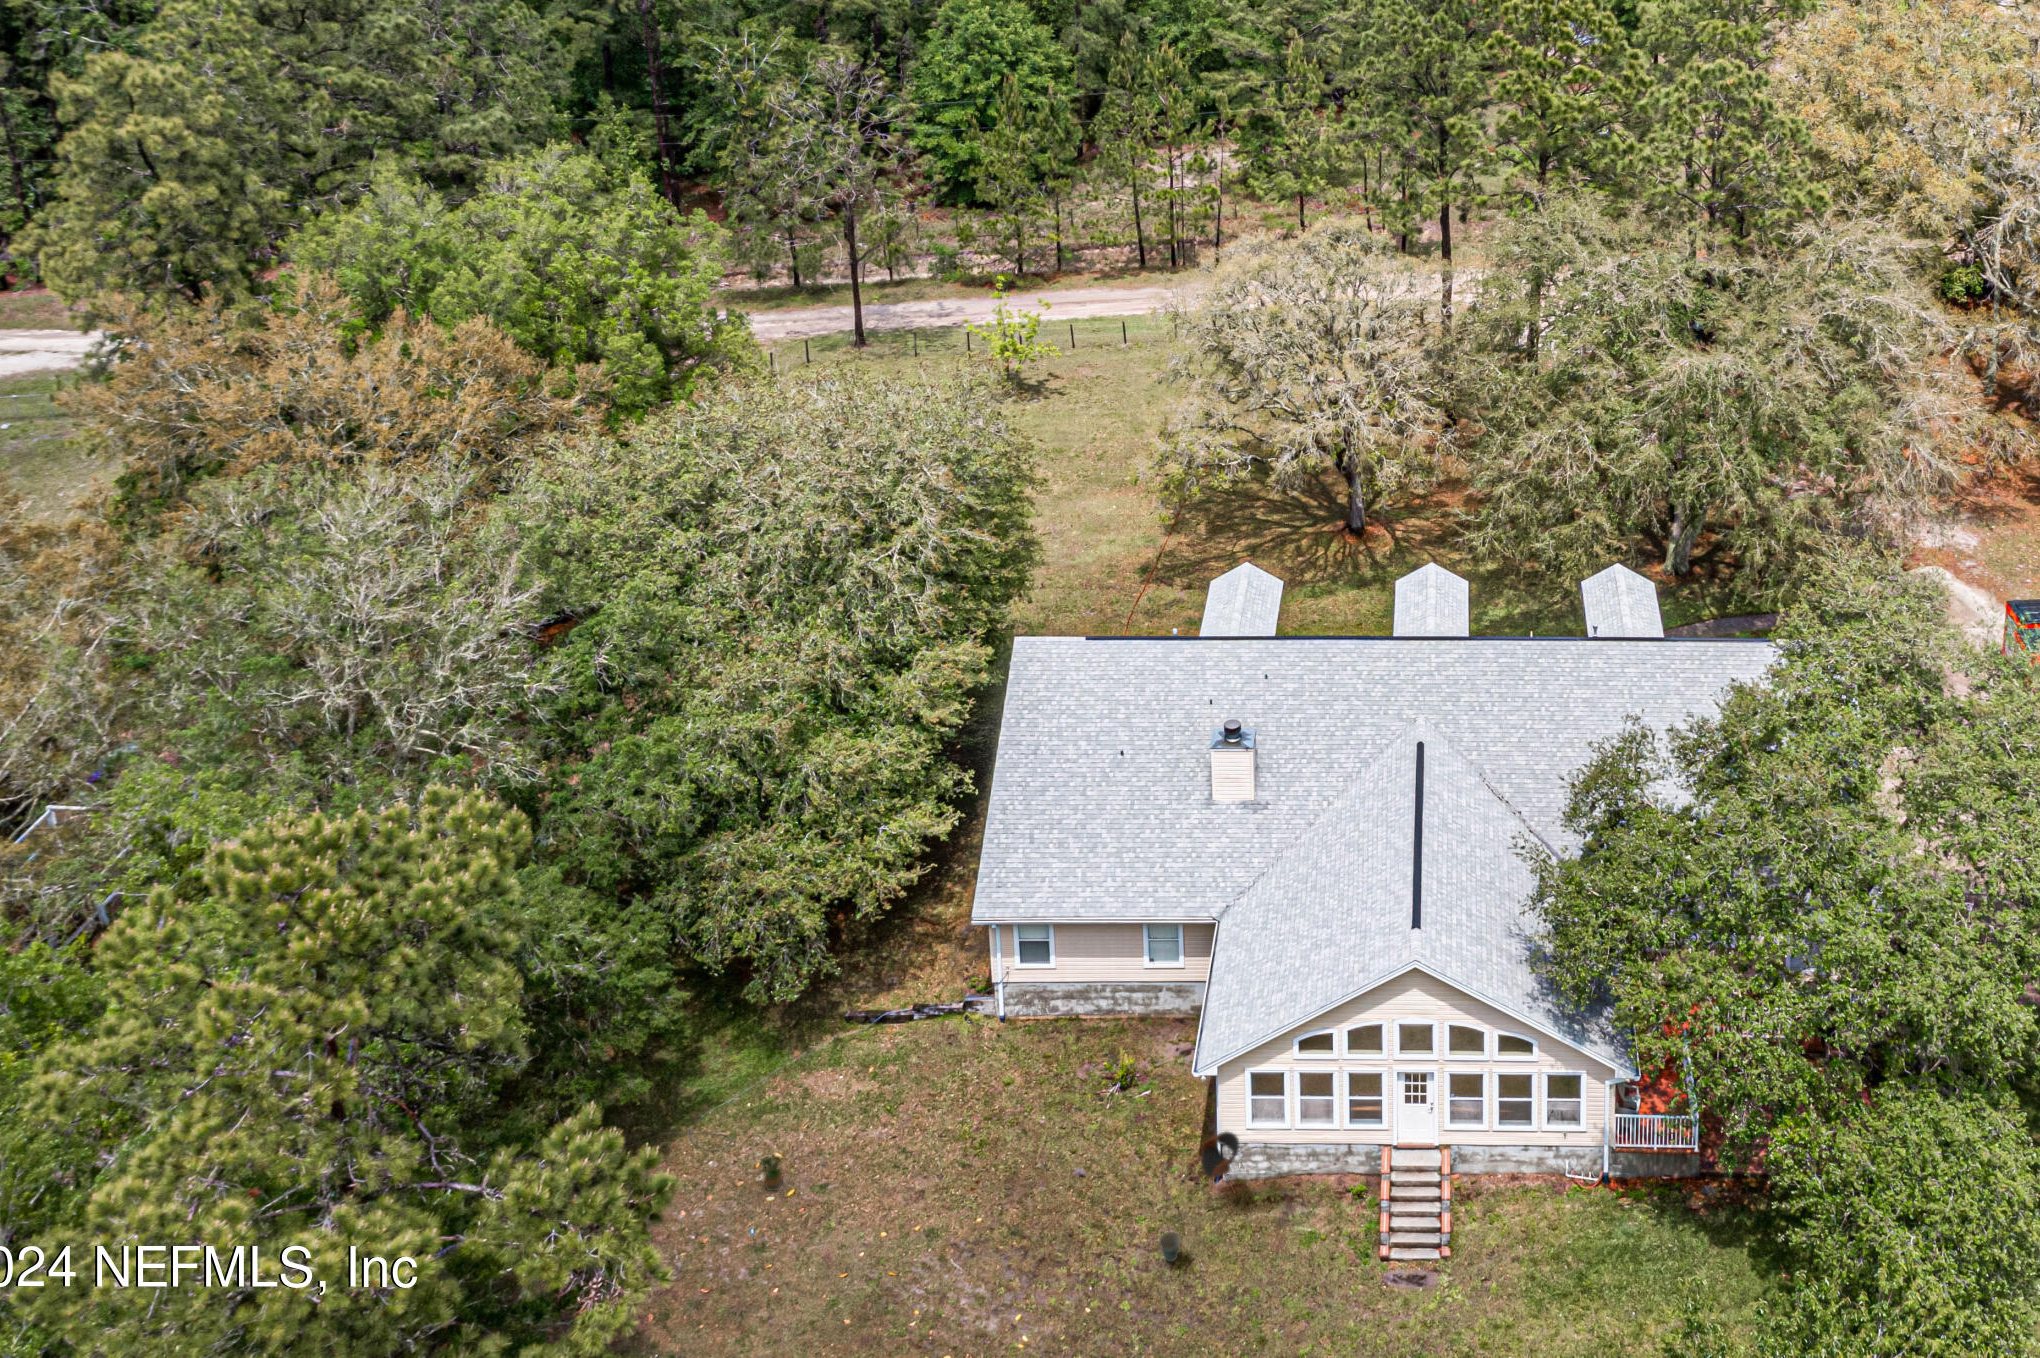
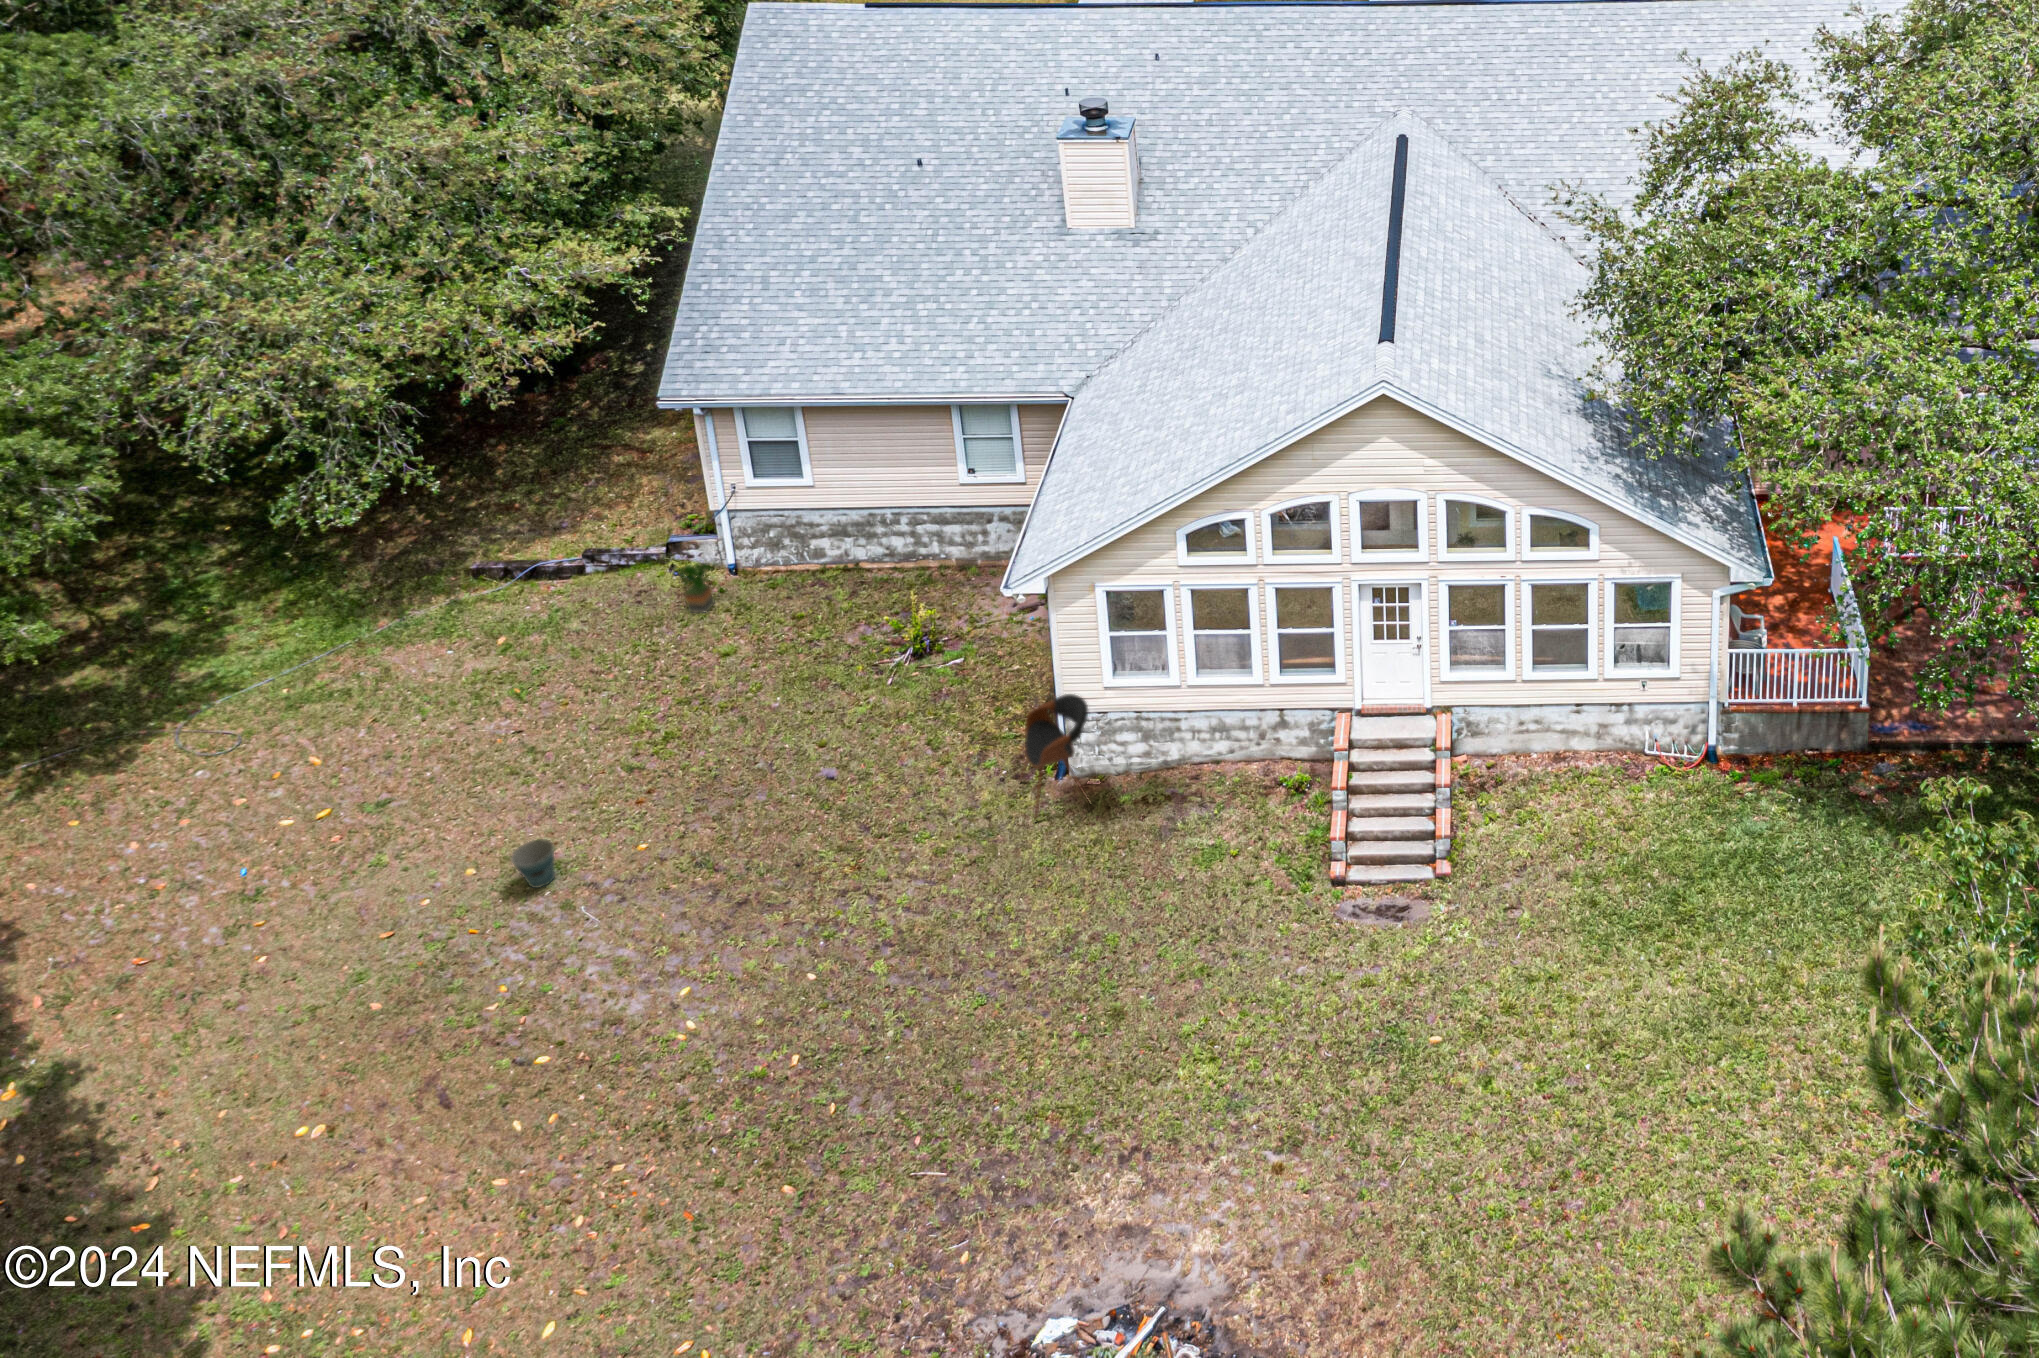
potted tree: present [761,1156,783,1191] -> present [679,563,714,613]
bucket: present [1159,1232,1181,1262] -> present [511,839,555,888]

